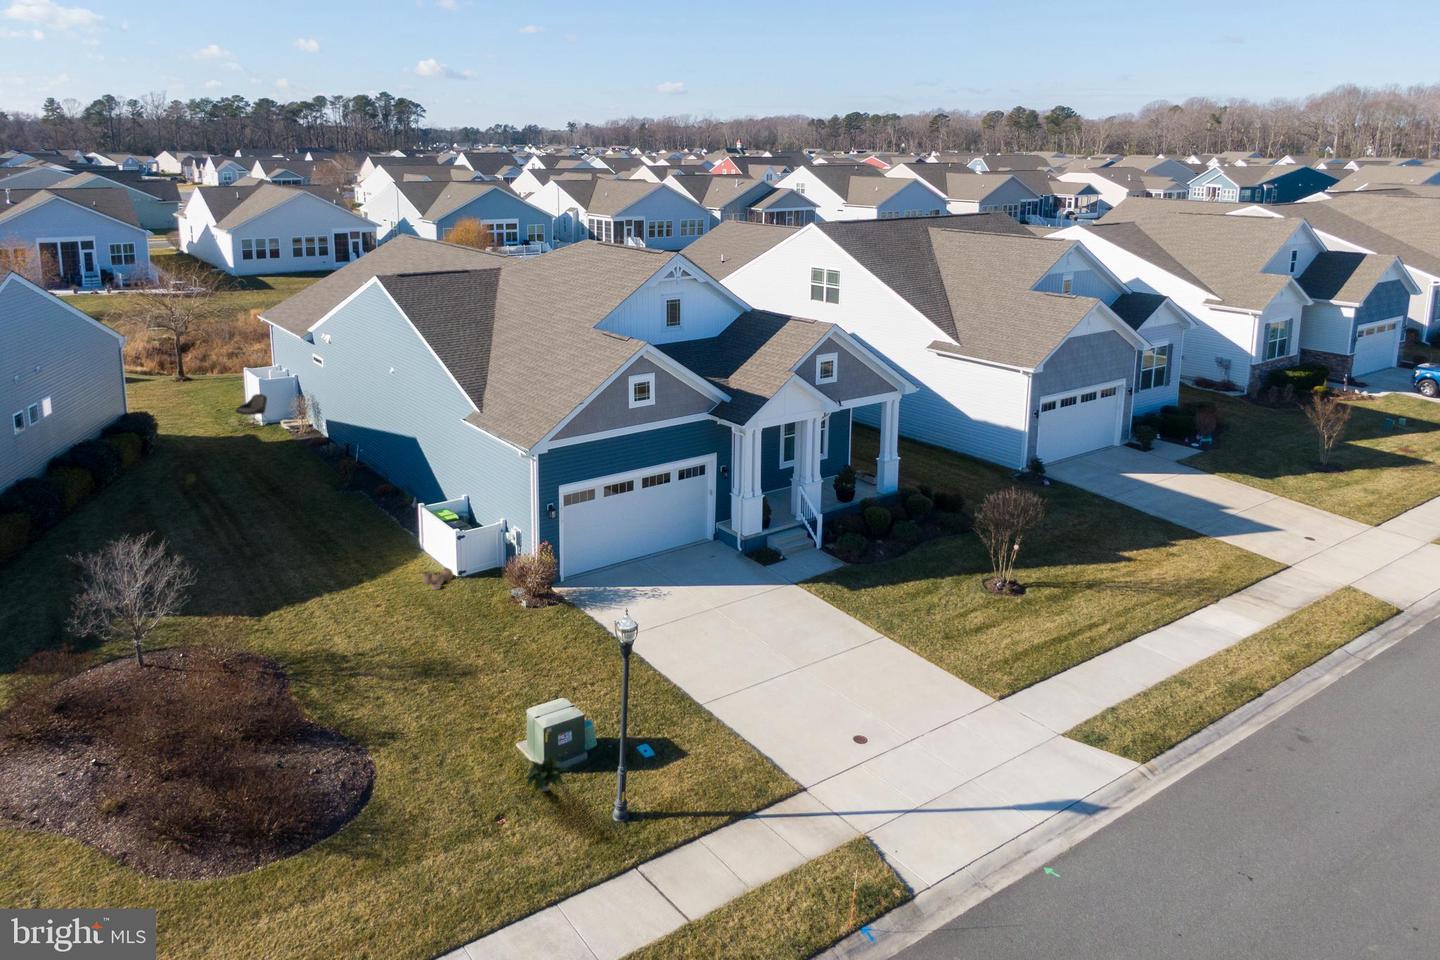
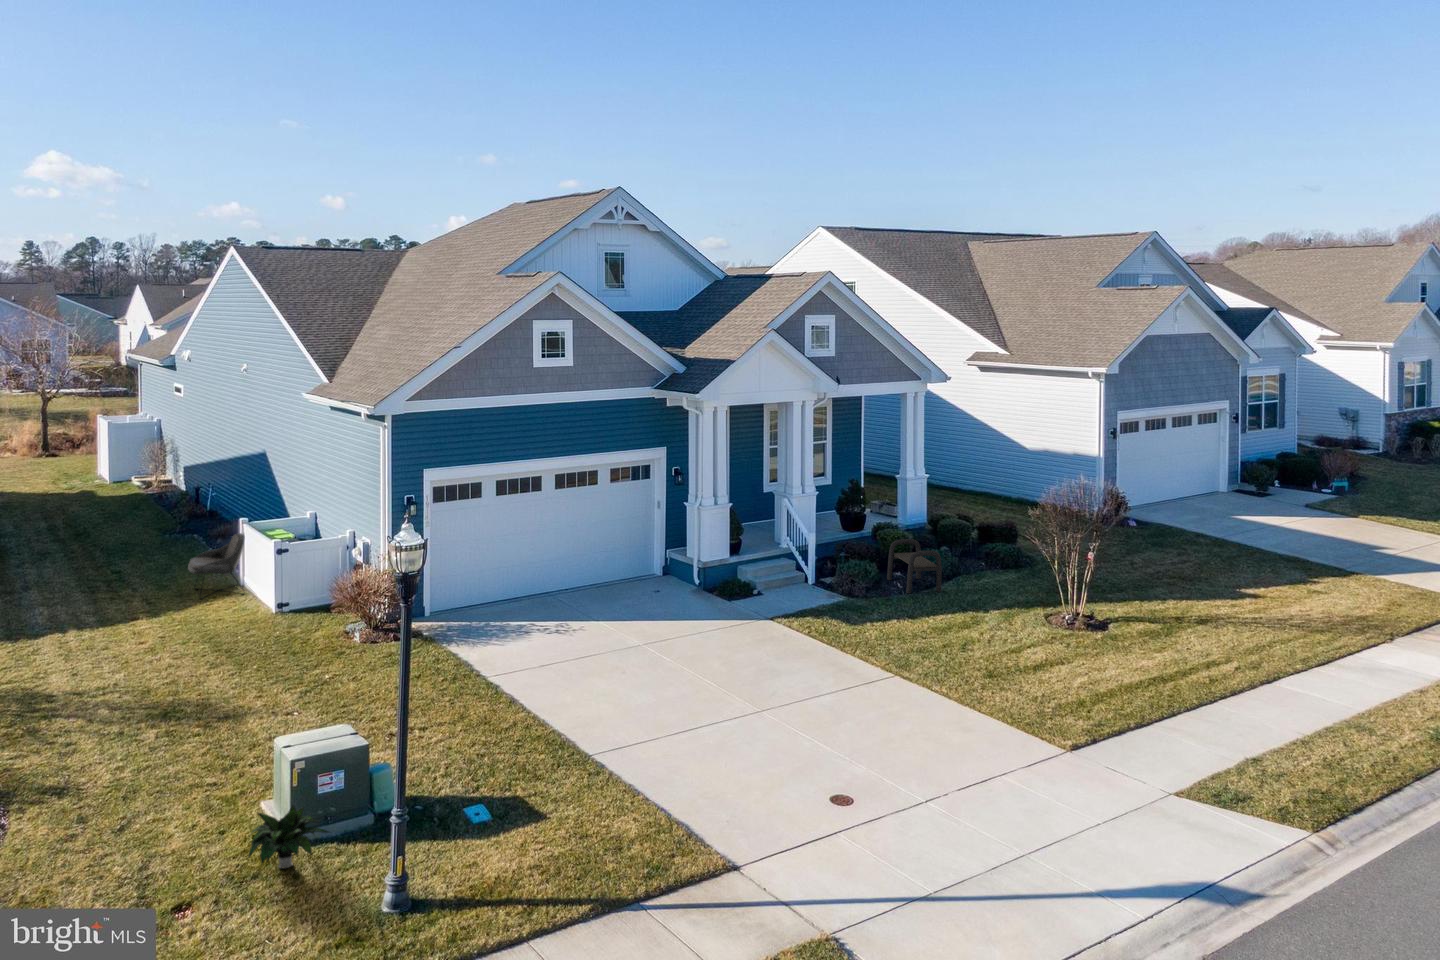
lounge chair: present [236,394,267,424] -> present [188,533,245,599]
bench: none [874,517,913,559] -> present [887,539,942,593]
woven basket: present [422,568,453,590] -> none [221,596,269,625]

